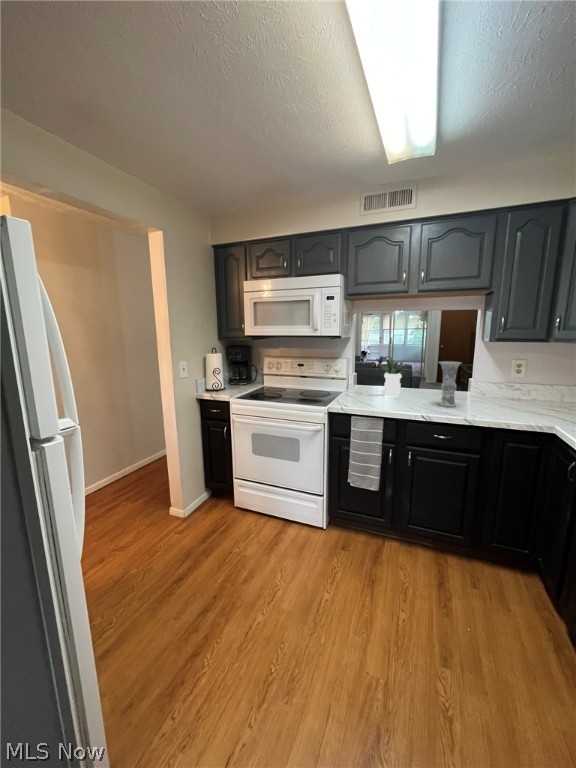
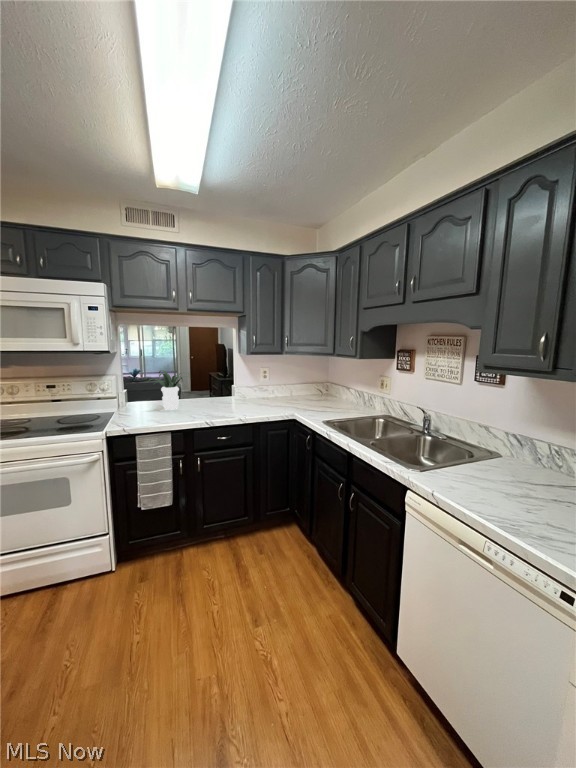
vase: present [439,361,461,407] -> none [212,373,231,412]

